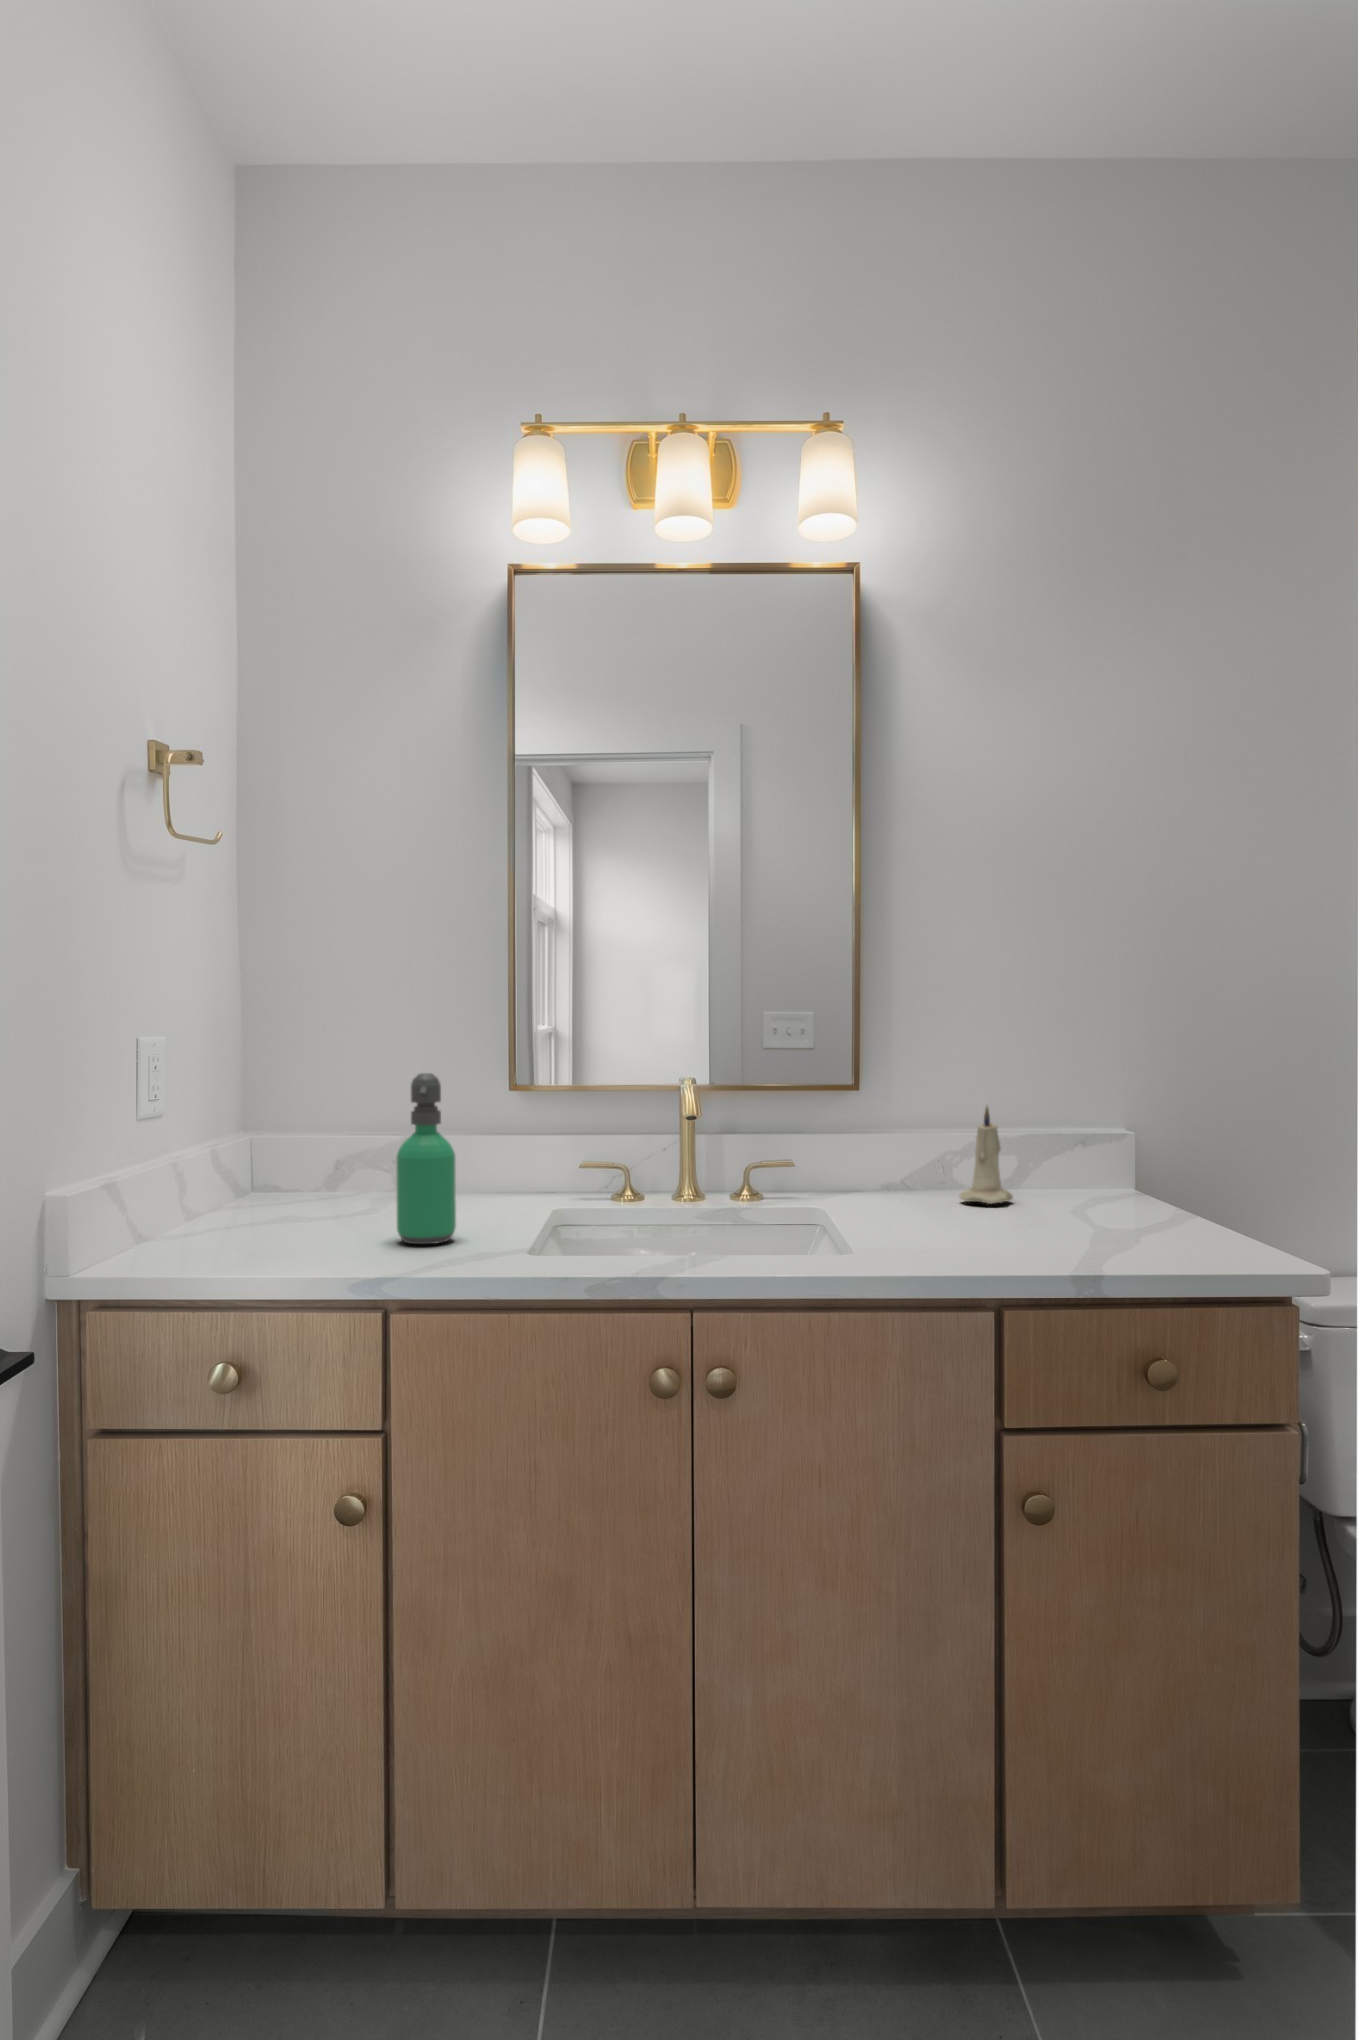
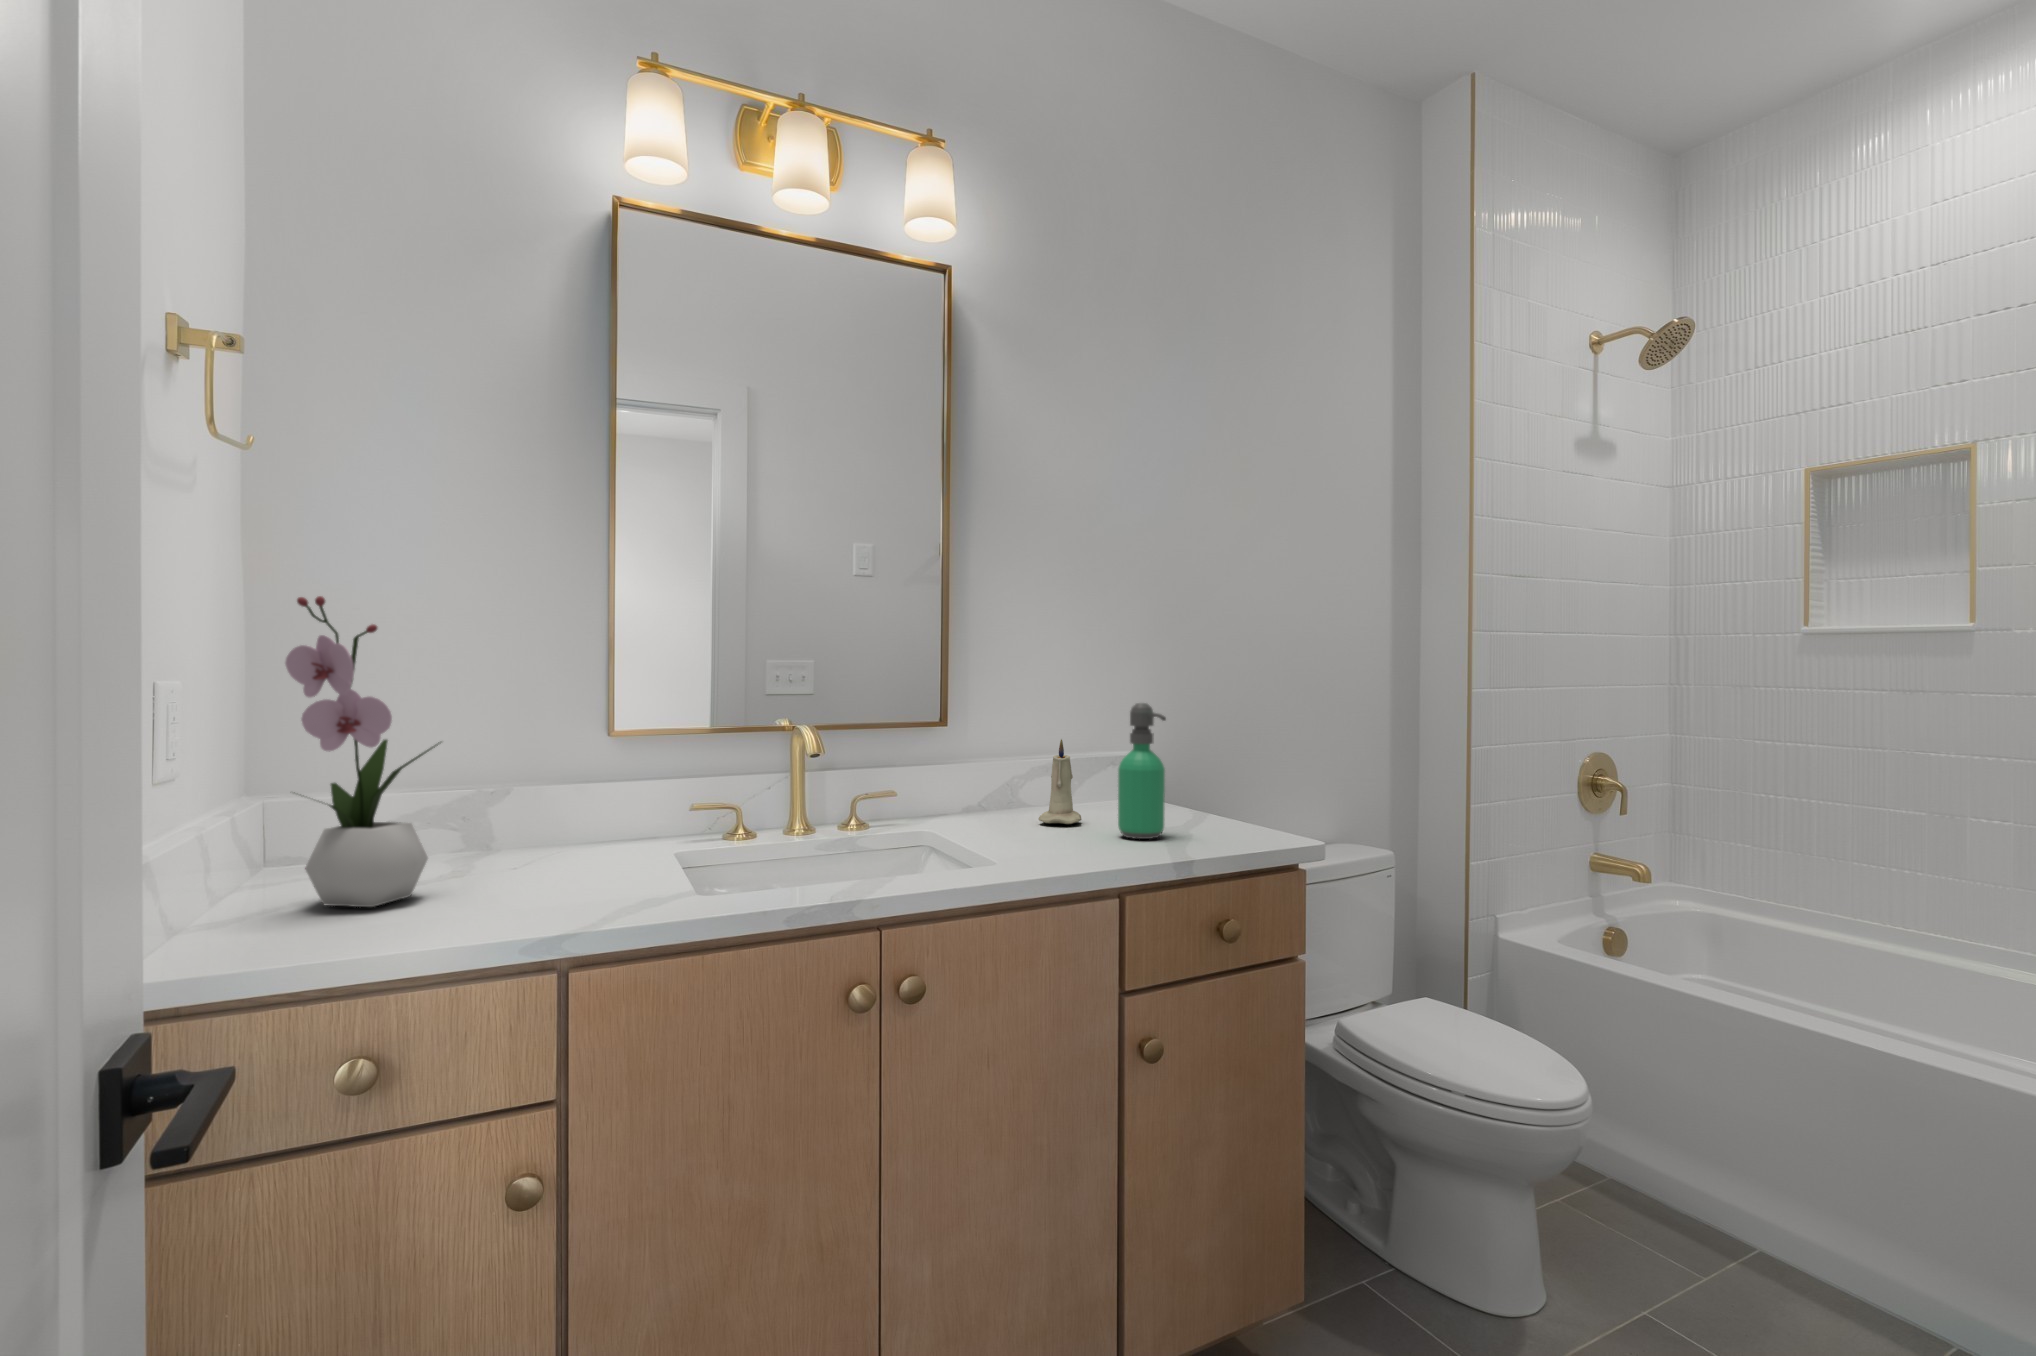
flower arrangement: none [195,974,323,1244] -> present [285,596,439,907]
soap dispenser: present [396,1073,456,1244] -> present [1118,703,1166,839]

